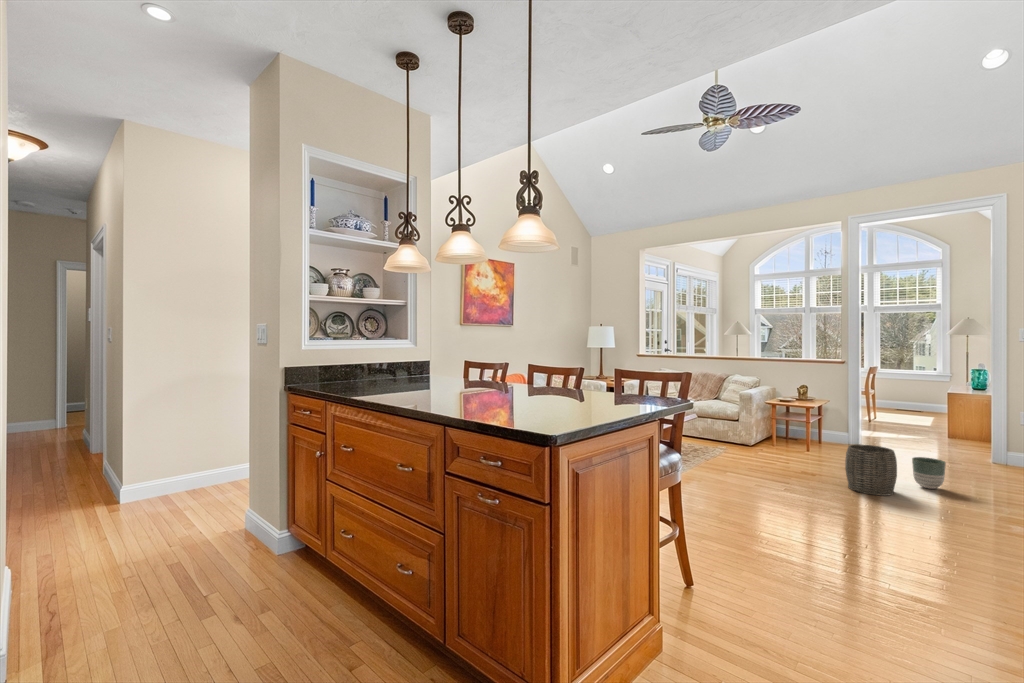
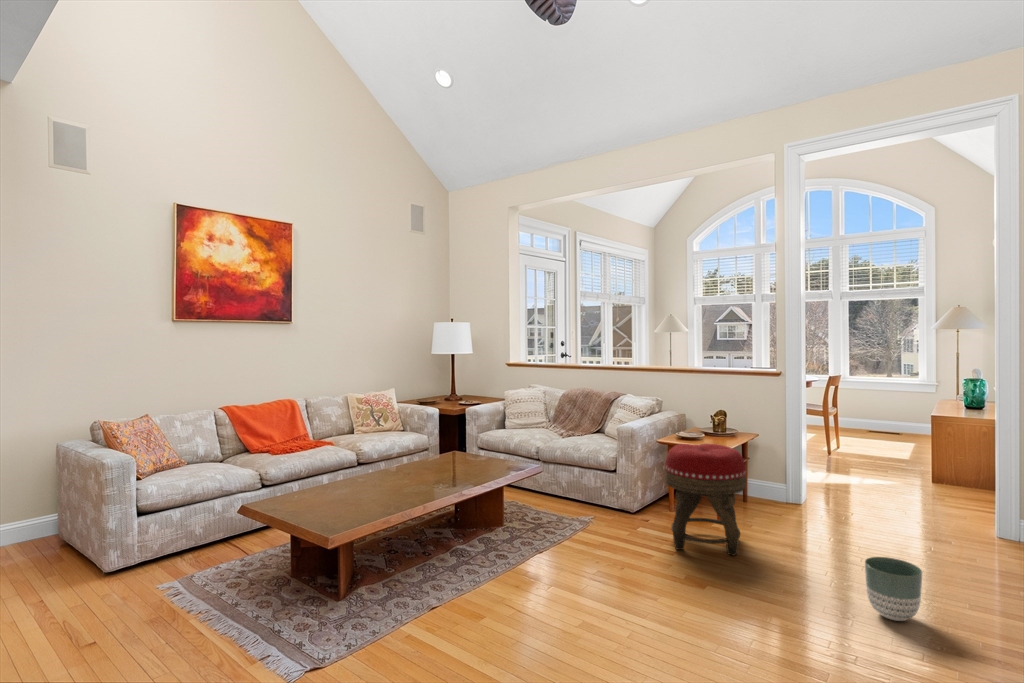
footstool: none [780,401,833,465] -> present [665,444,746,556]
woven basket: present [845,444,897,496] -> none [745,538,834,649]

